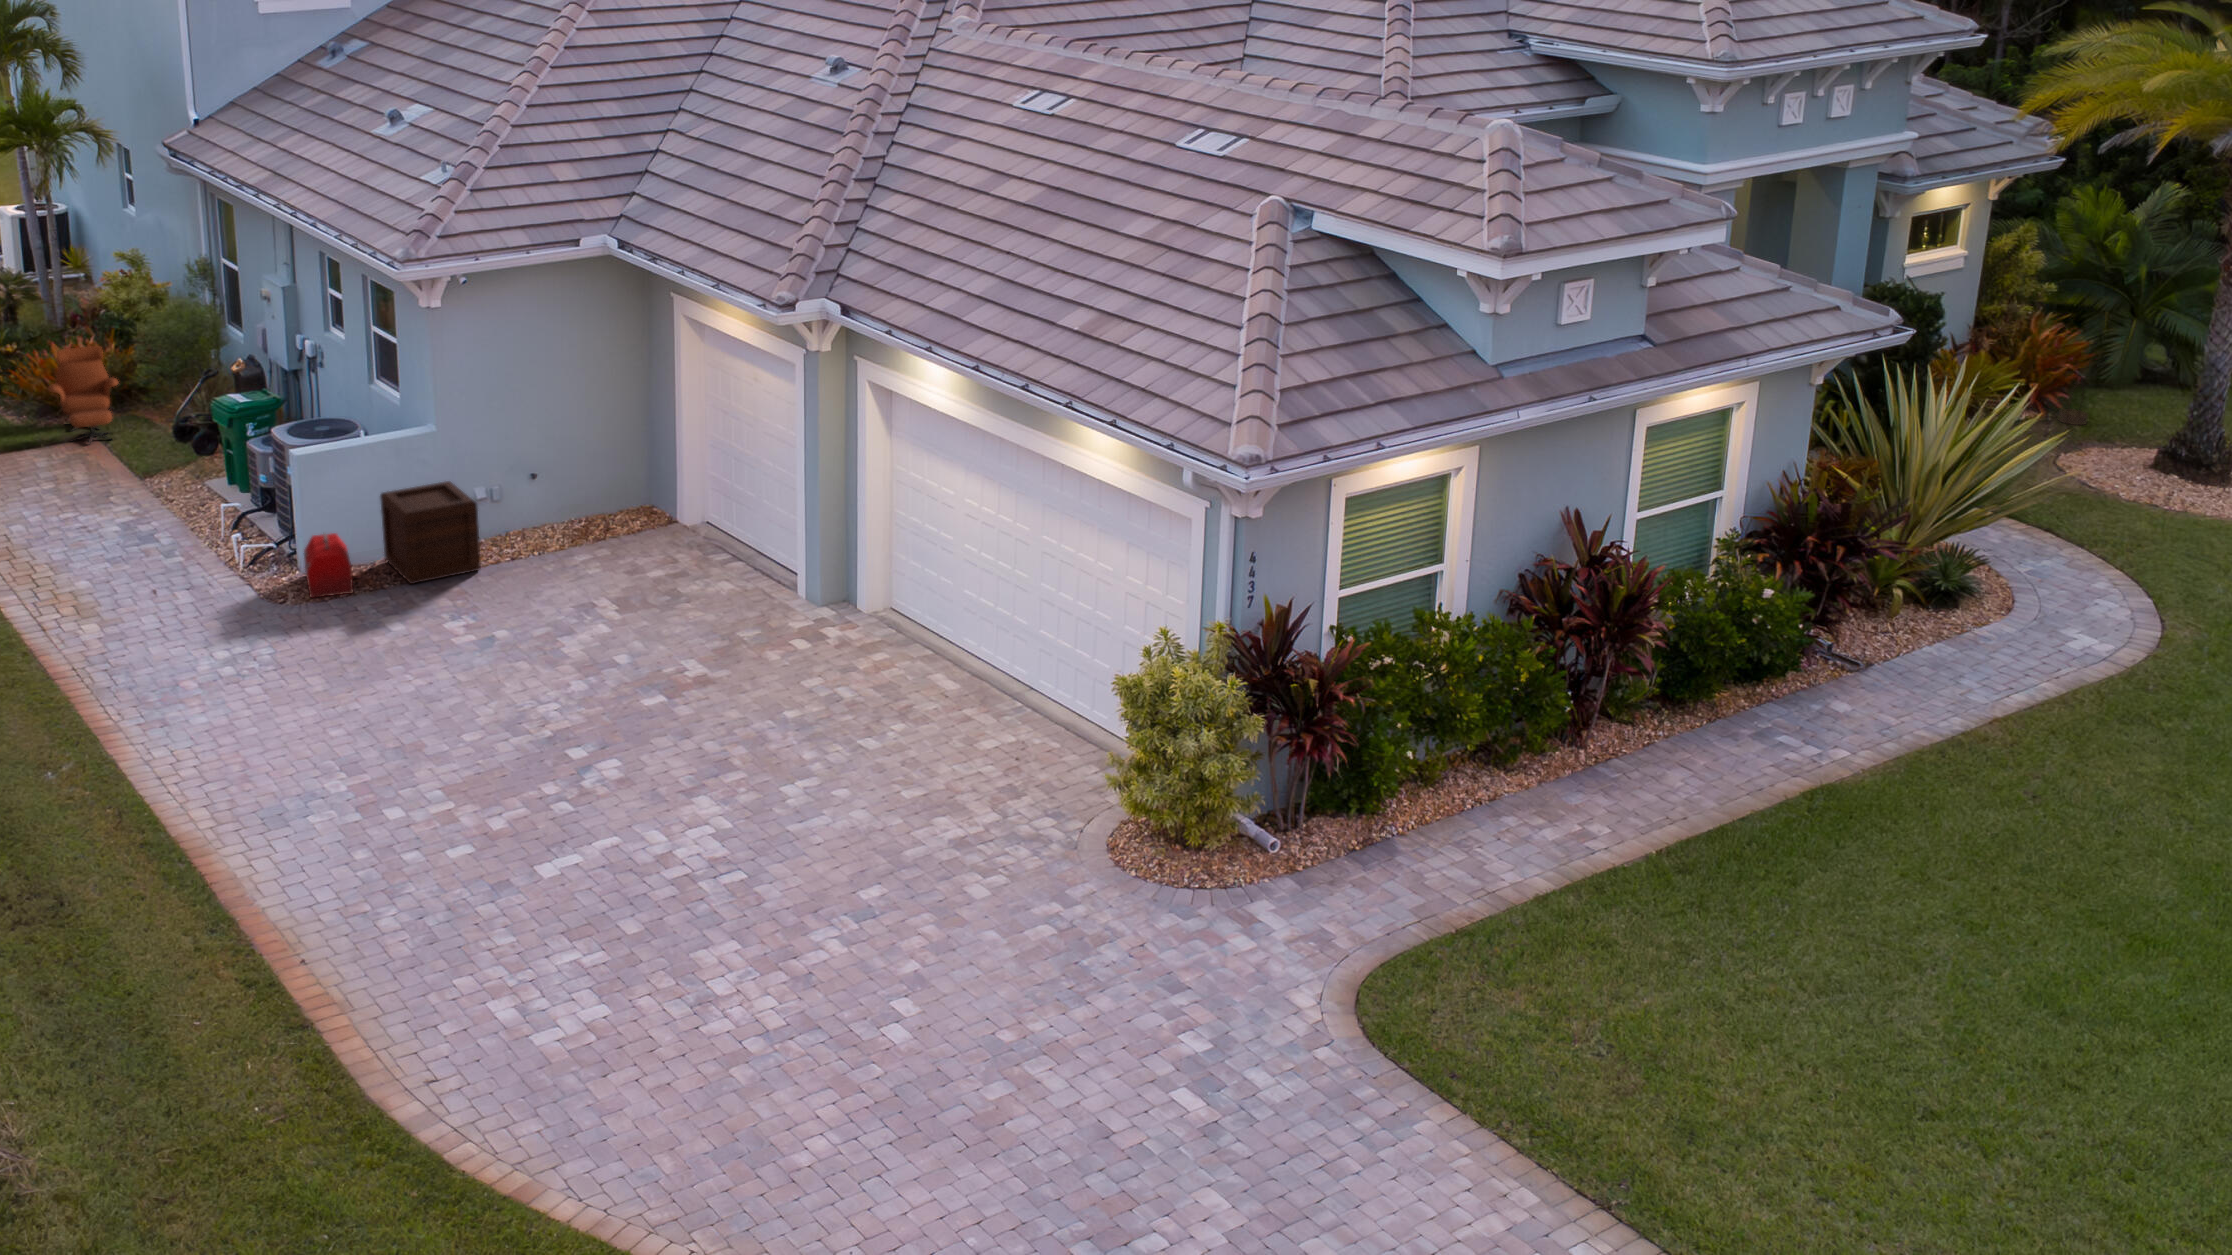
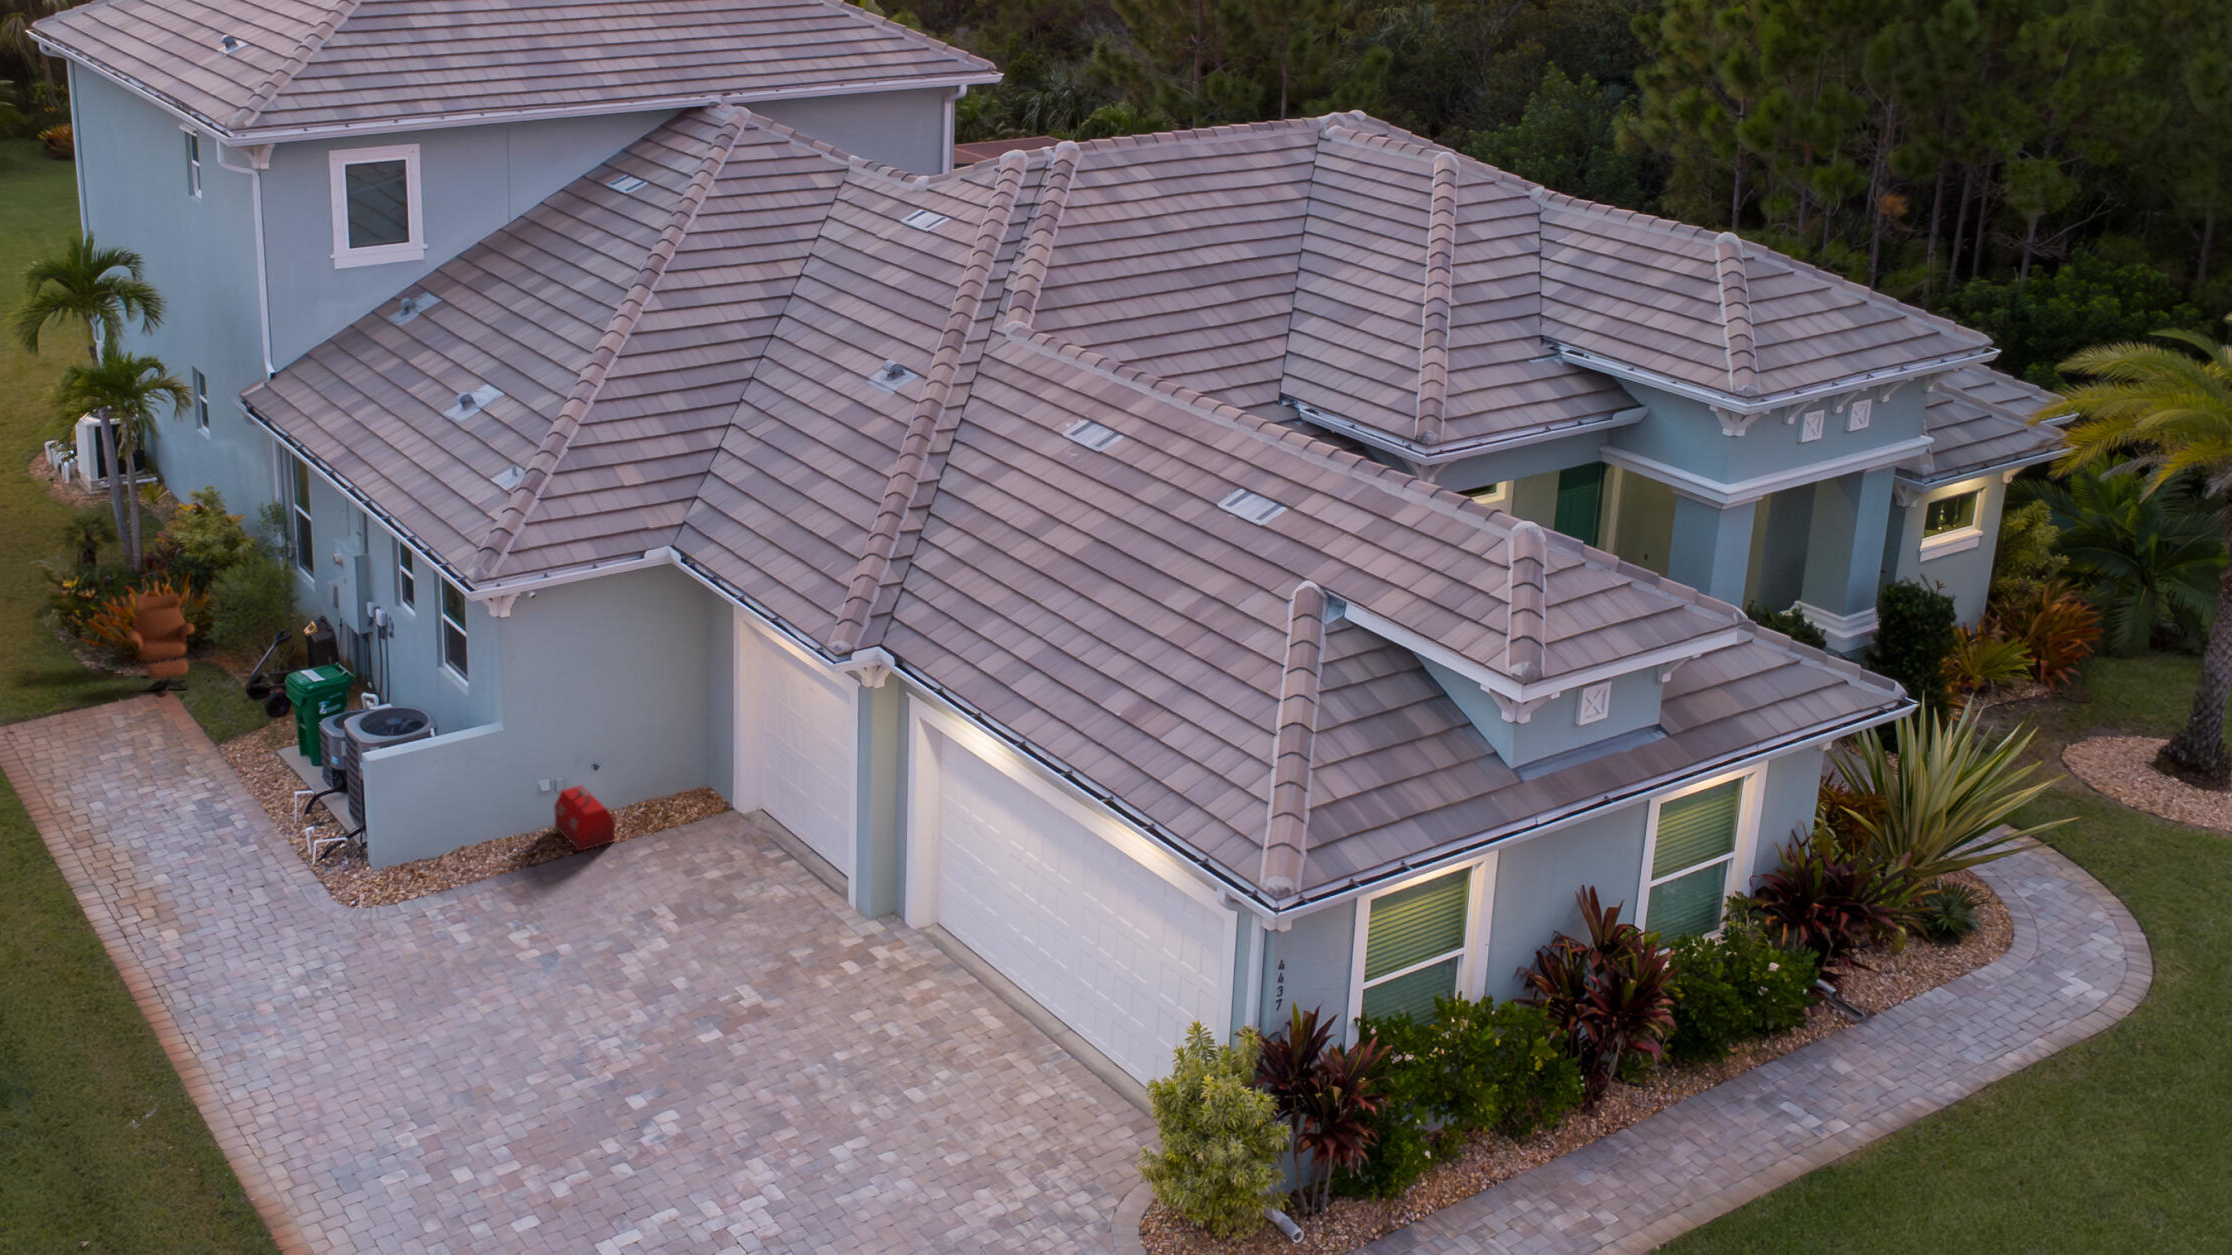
wooden crate: present [380,481,481,584] -> none [447,775,543,883]
toolbox: present [304,533,354,598] -> present [554,786,615,851]

